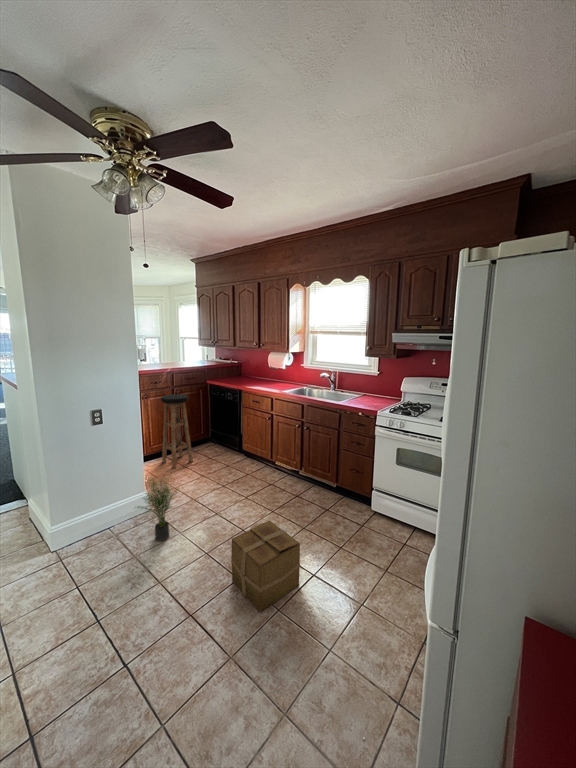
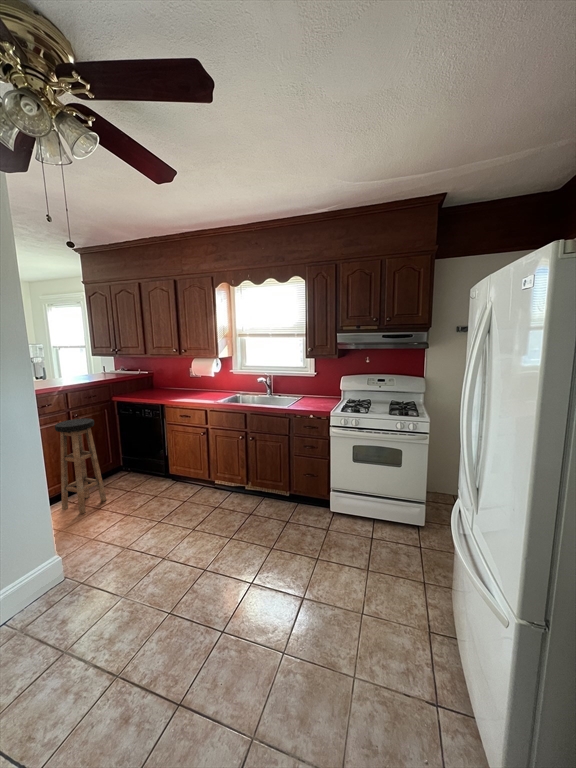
potted plant: present [139,481,176,541] -> none [55,520,124,617]
cardboard box: present [231,521,300,612] -> none [212,552,294,665]

